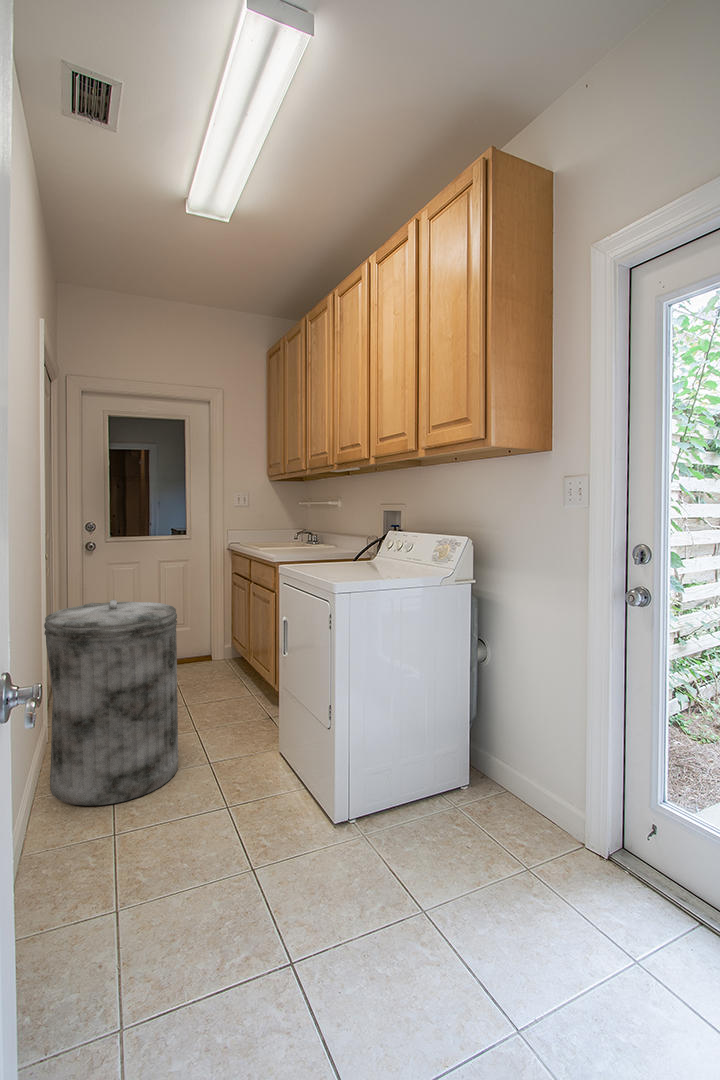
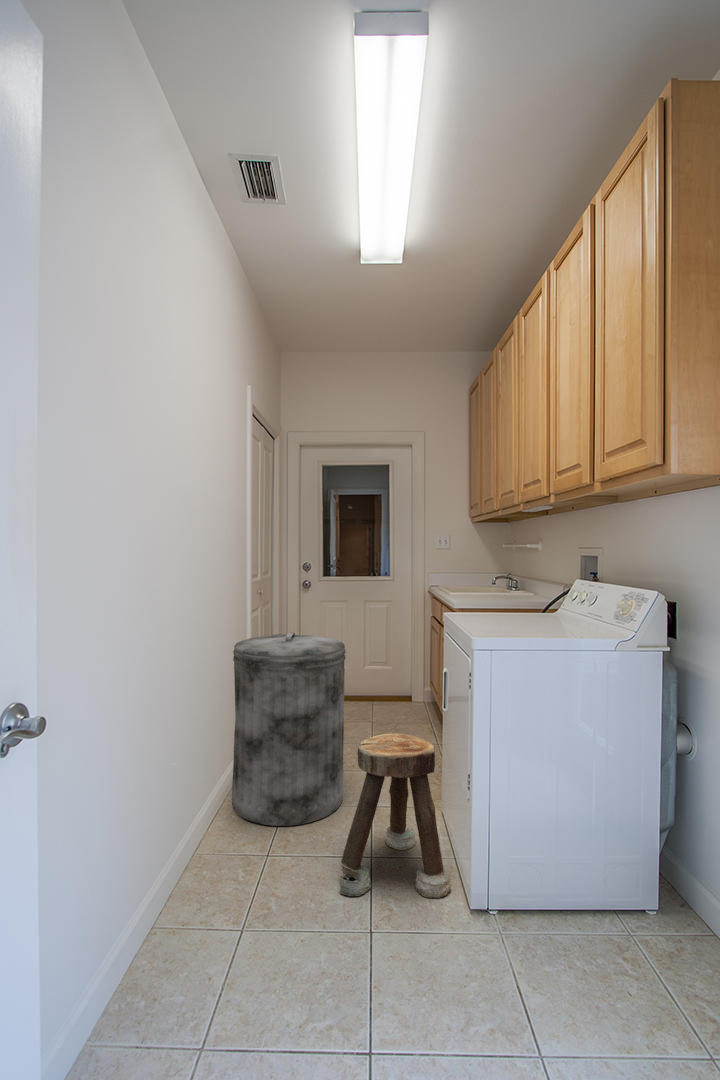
stool: none [206,687,311,847] -> present [340,733,451,898]

